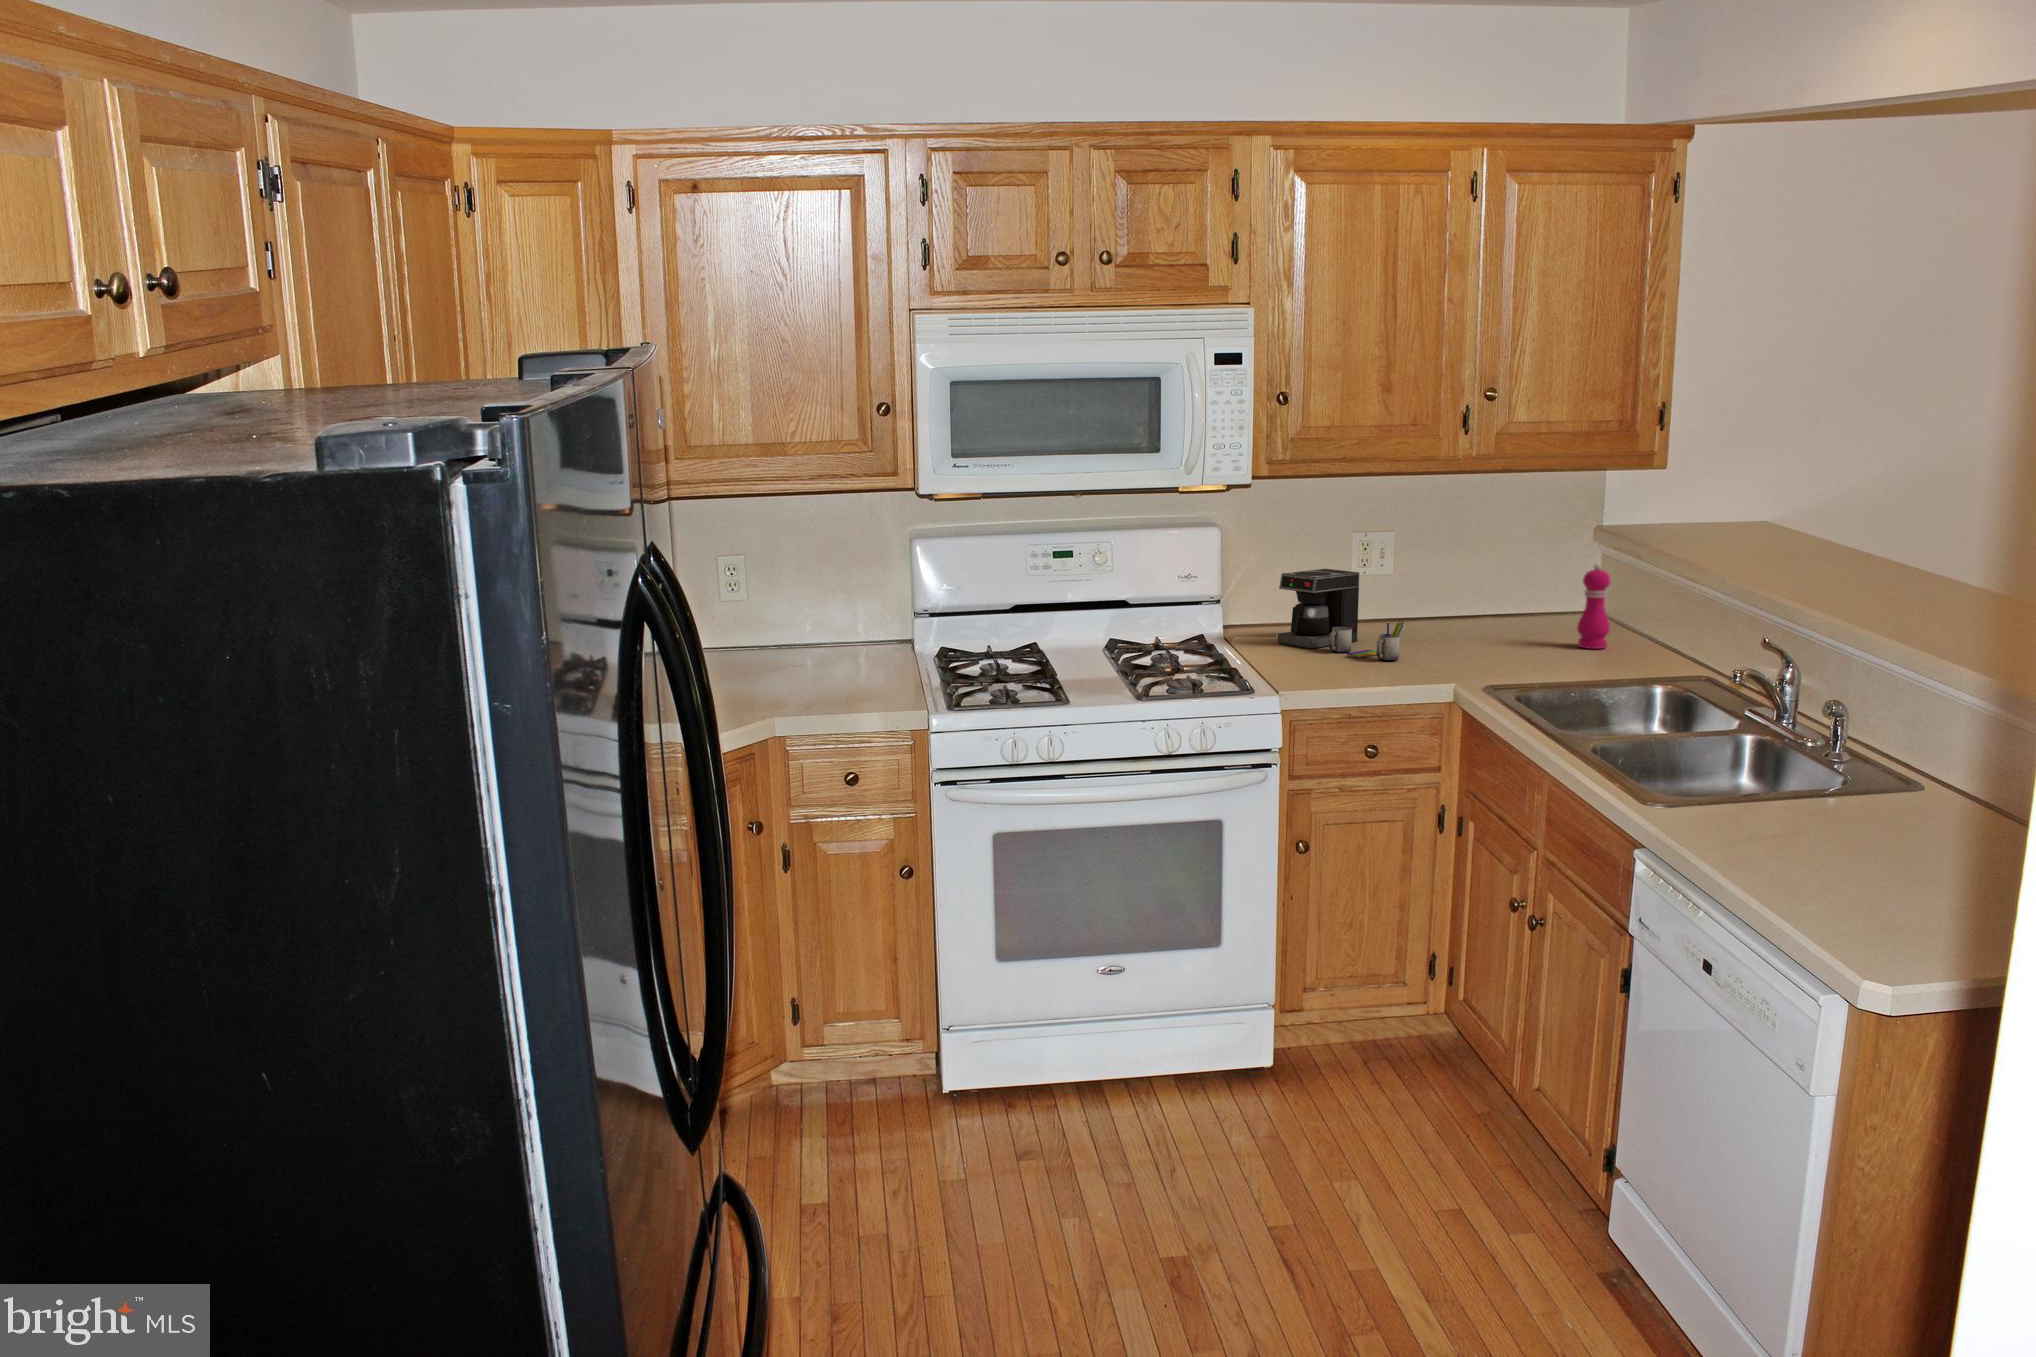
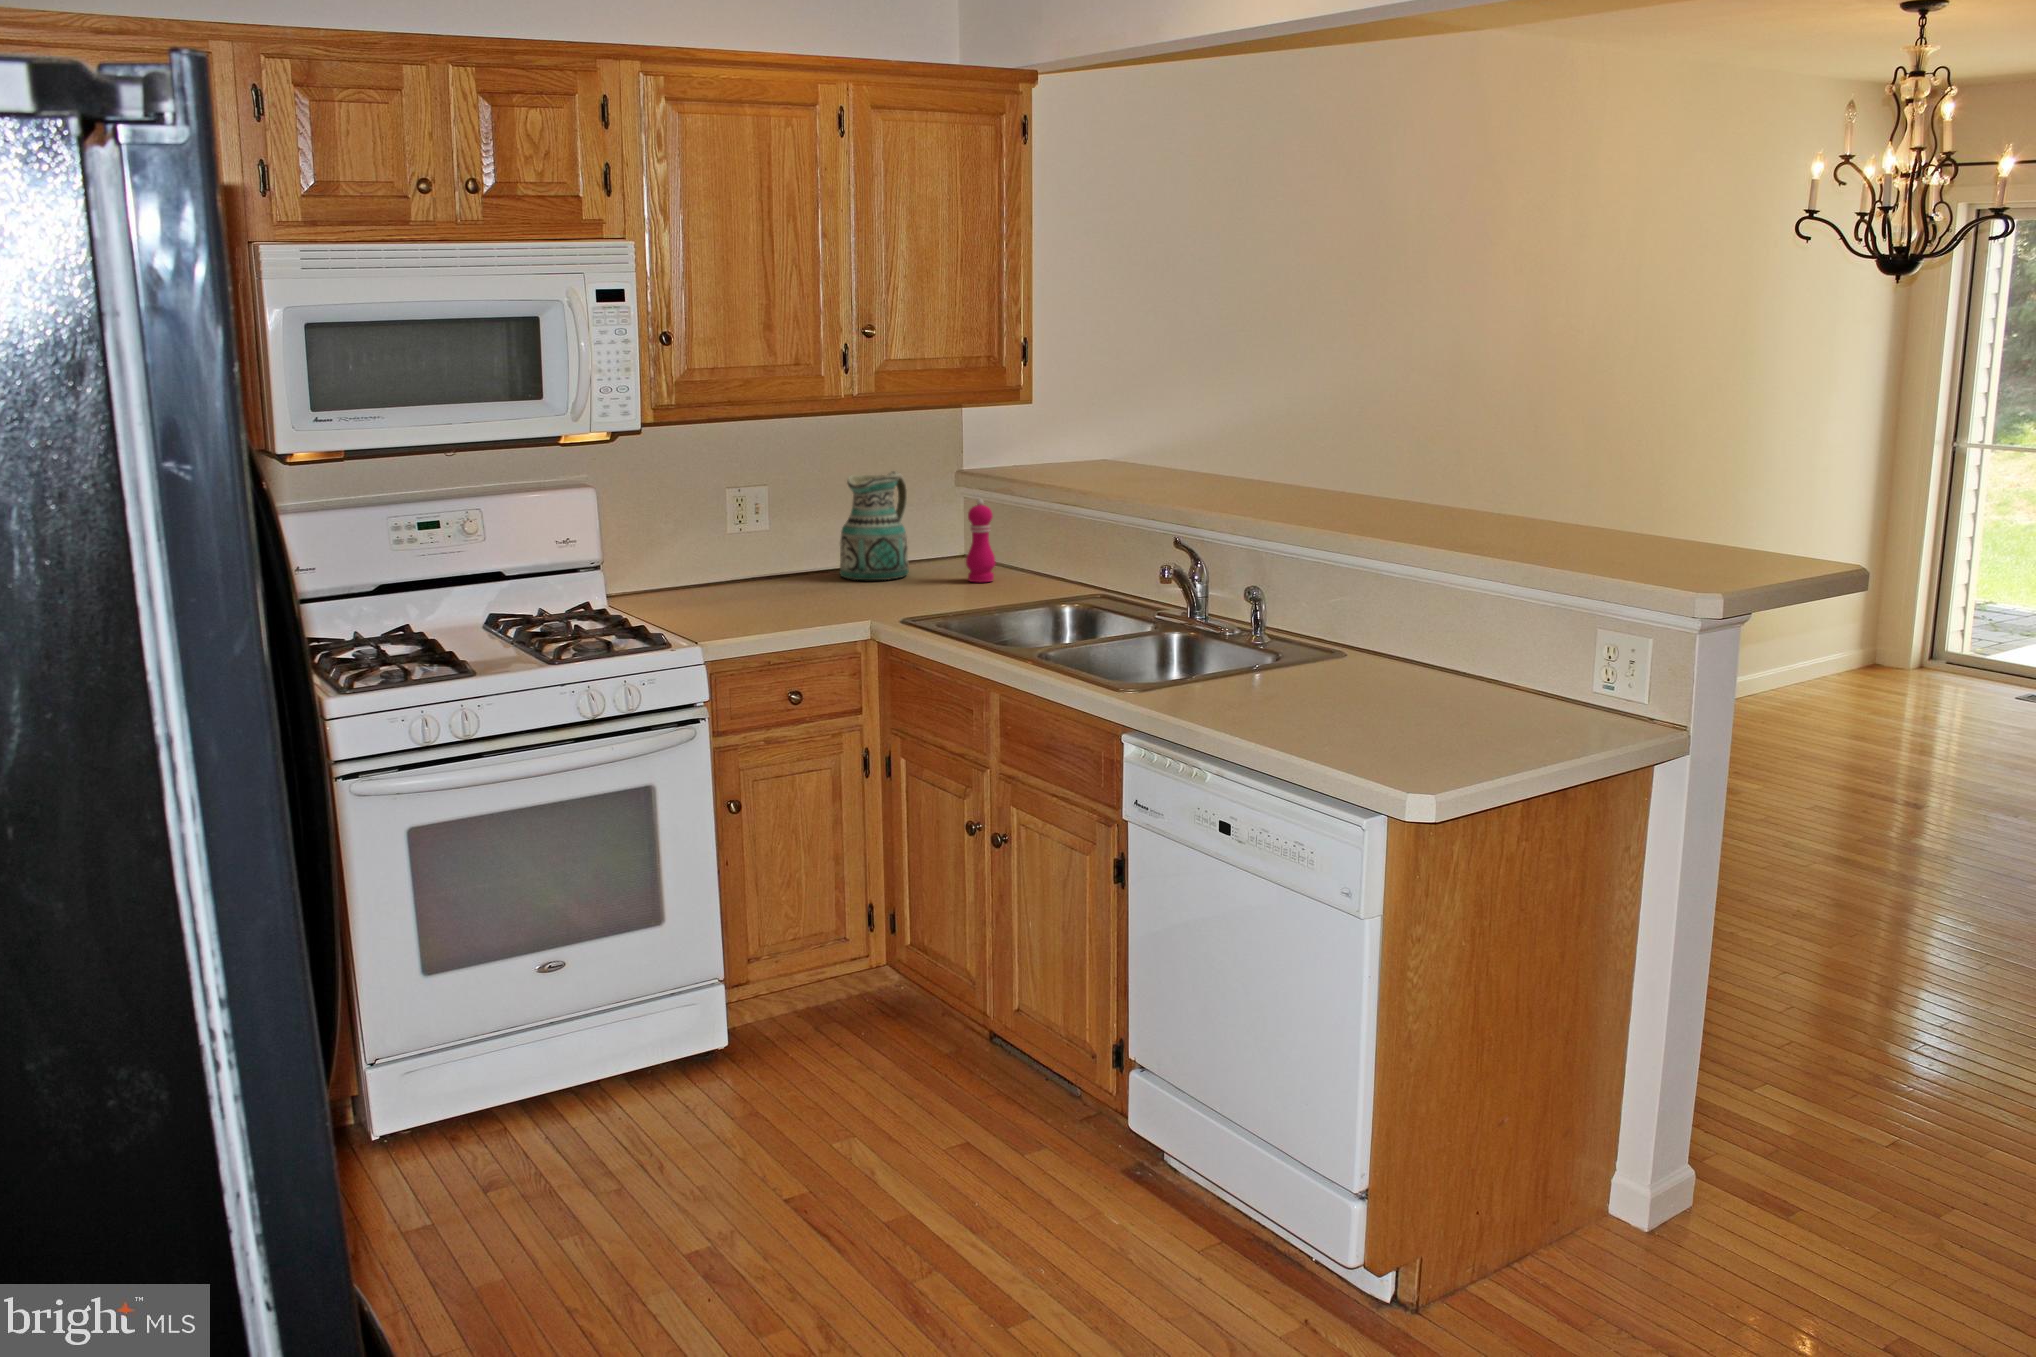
ceramic pitcher: none [1446,532,1524,639] -> present [840,471,909,580]
coffee maker: present [1278,569,1404,660] -> none [672,517,810,608]

